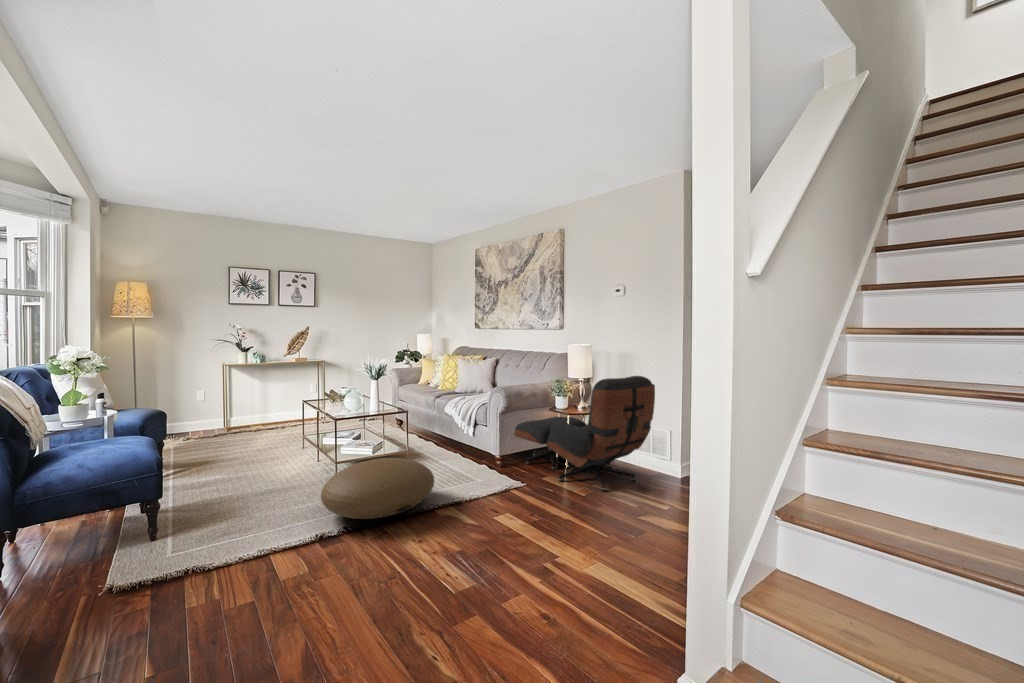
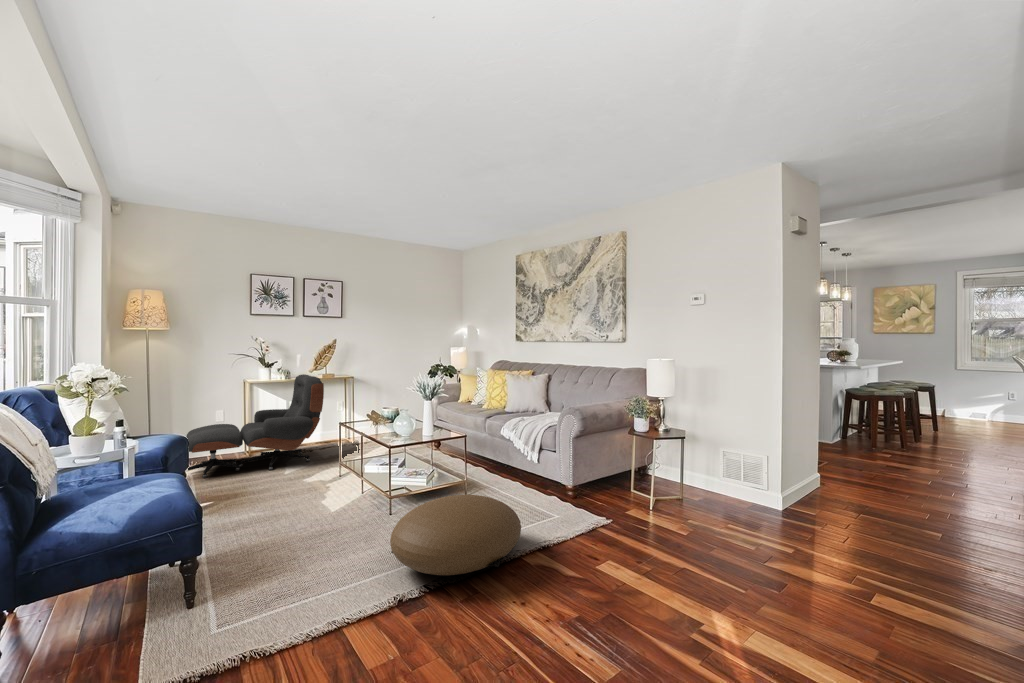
lounge chair: present [514,376,655,491] -> present [186,374,324,478]

